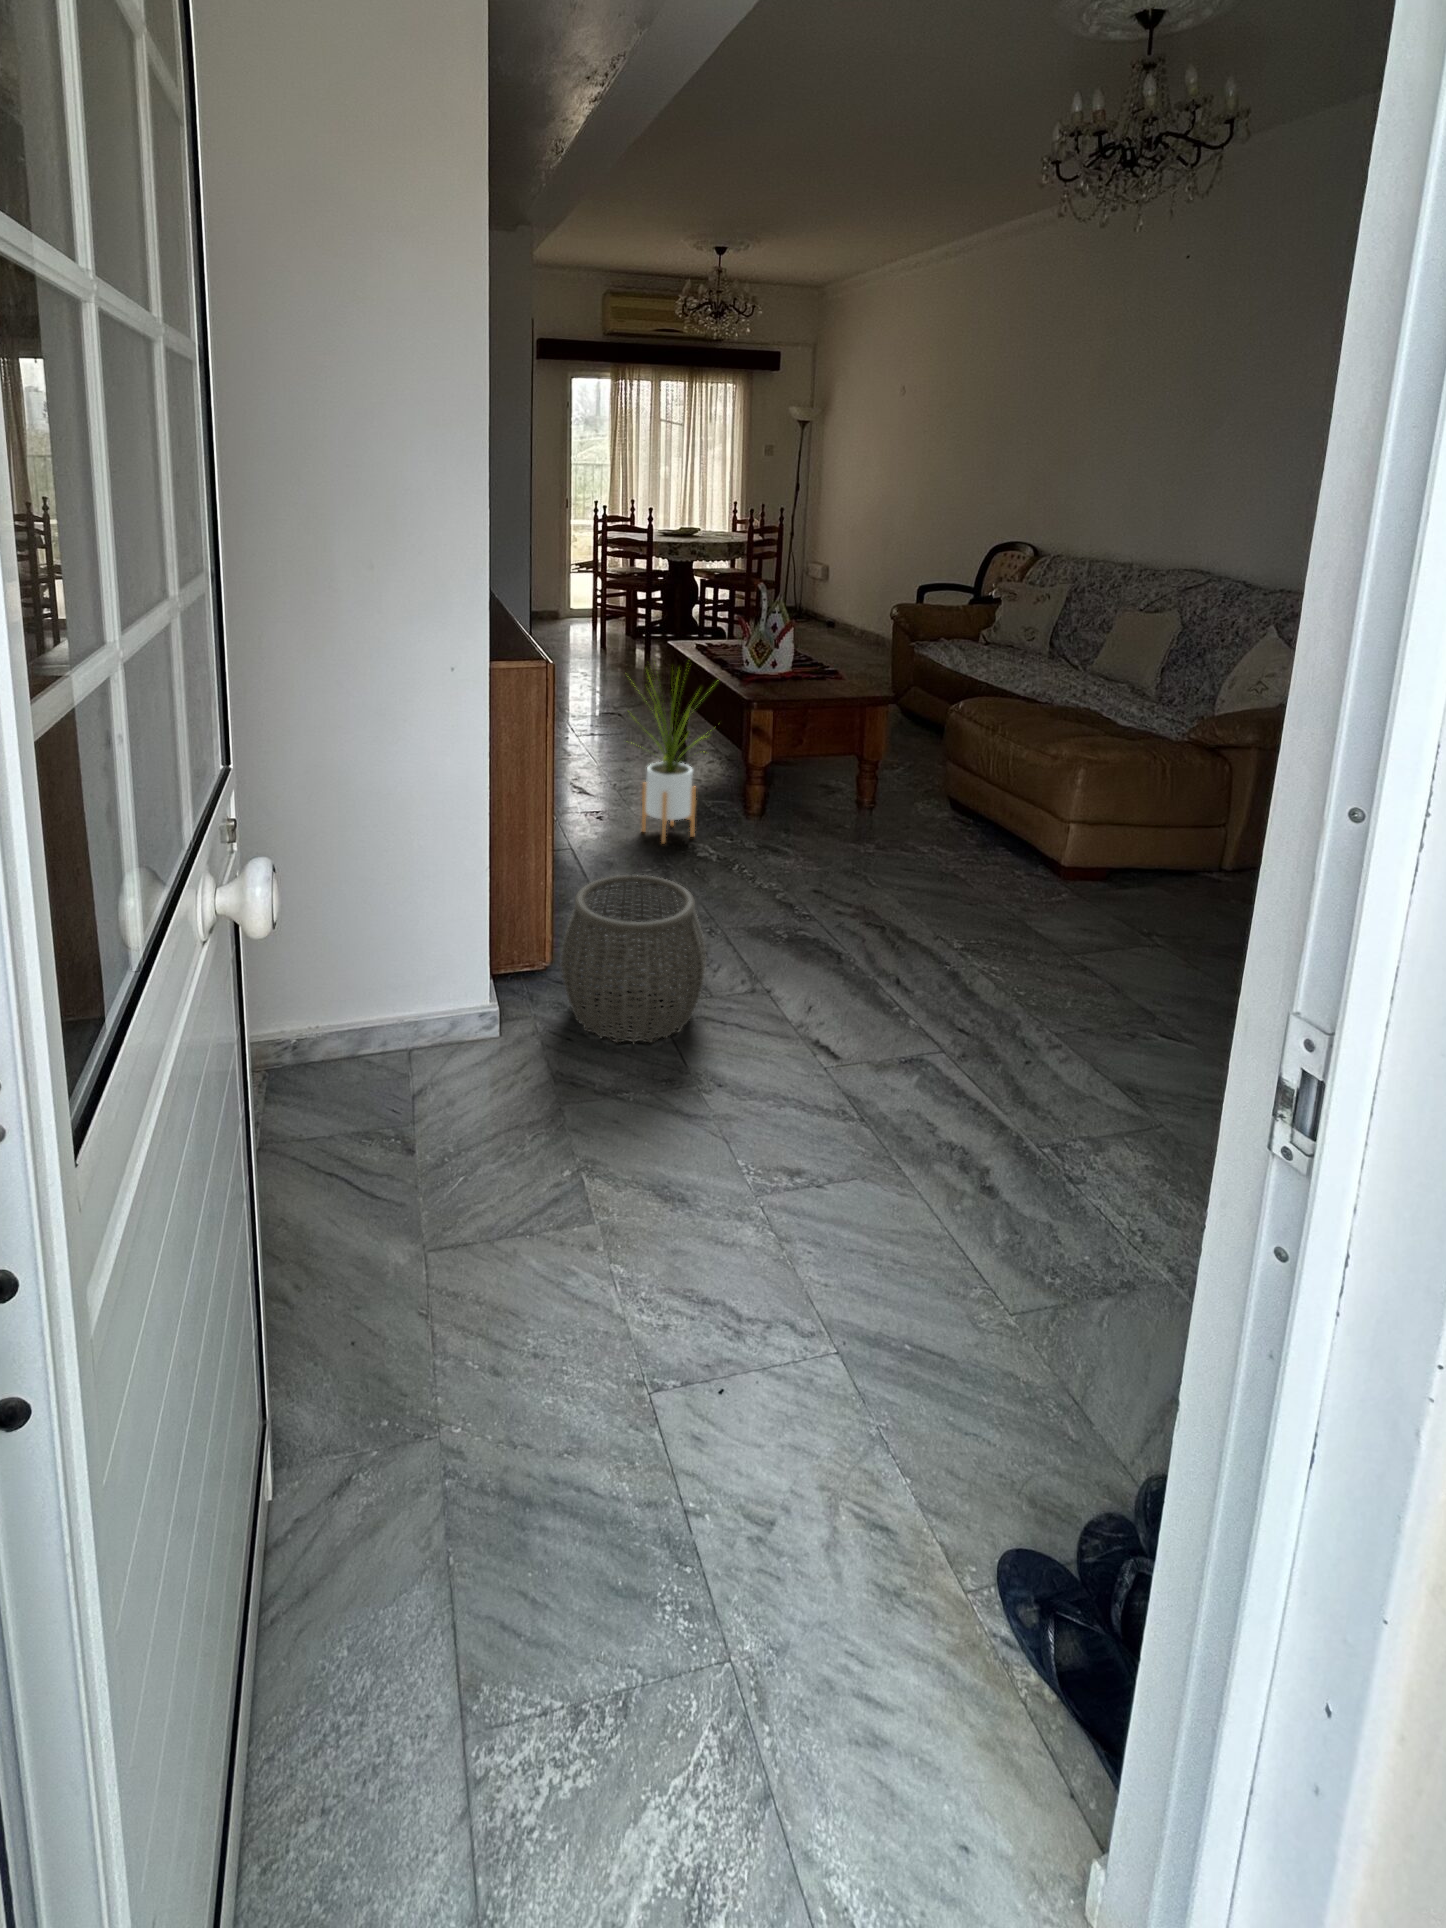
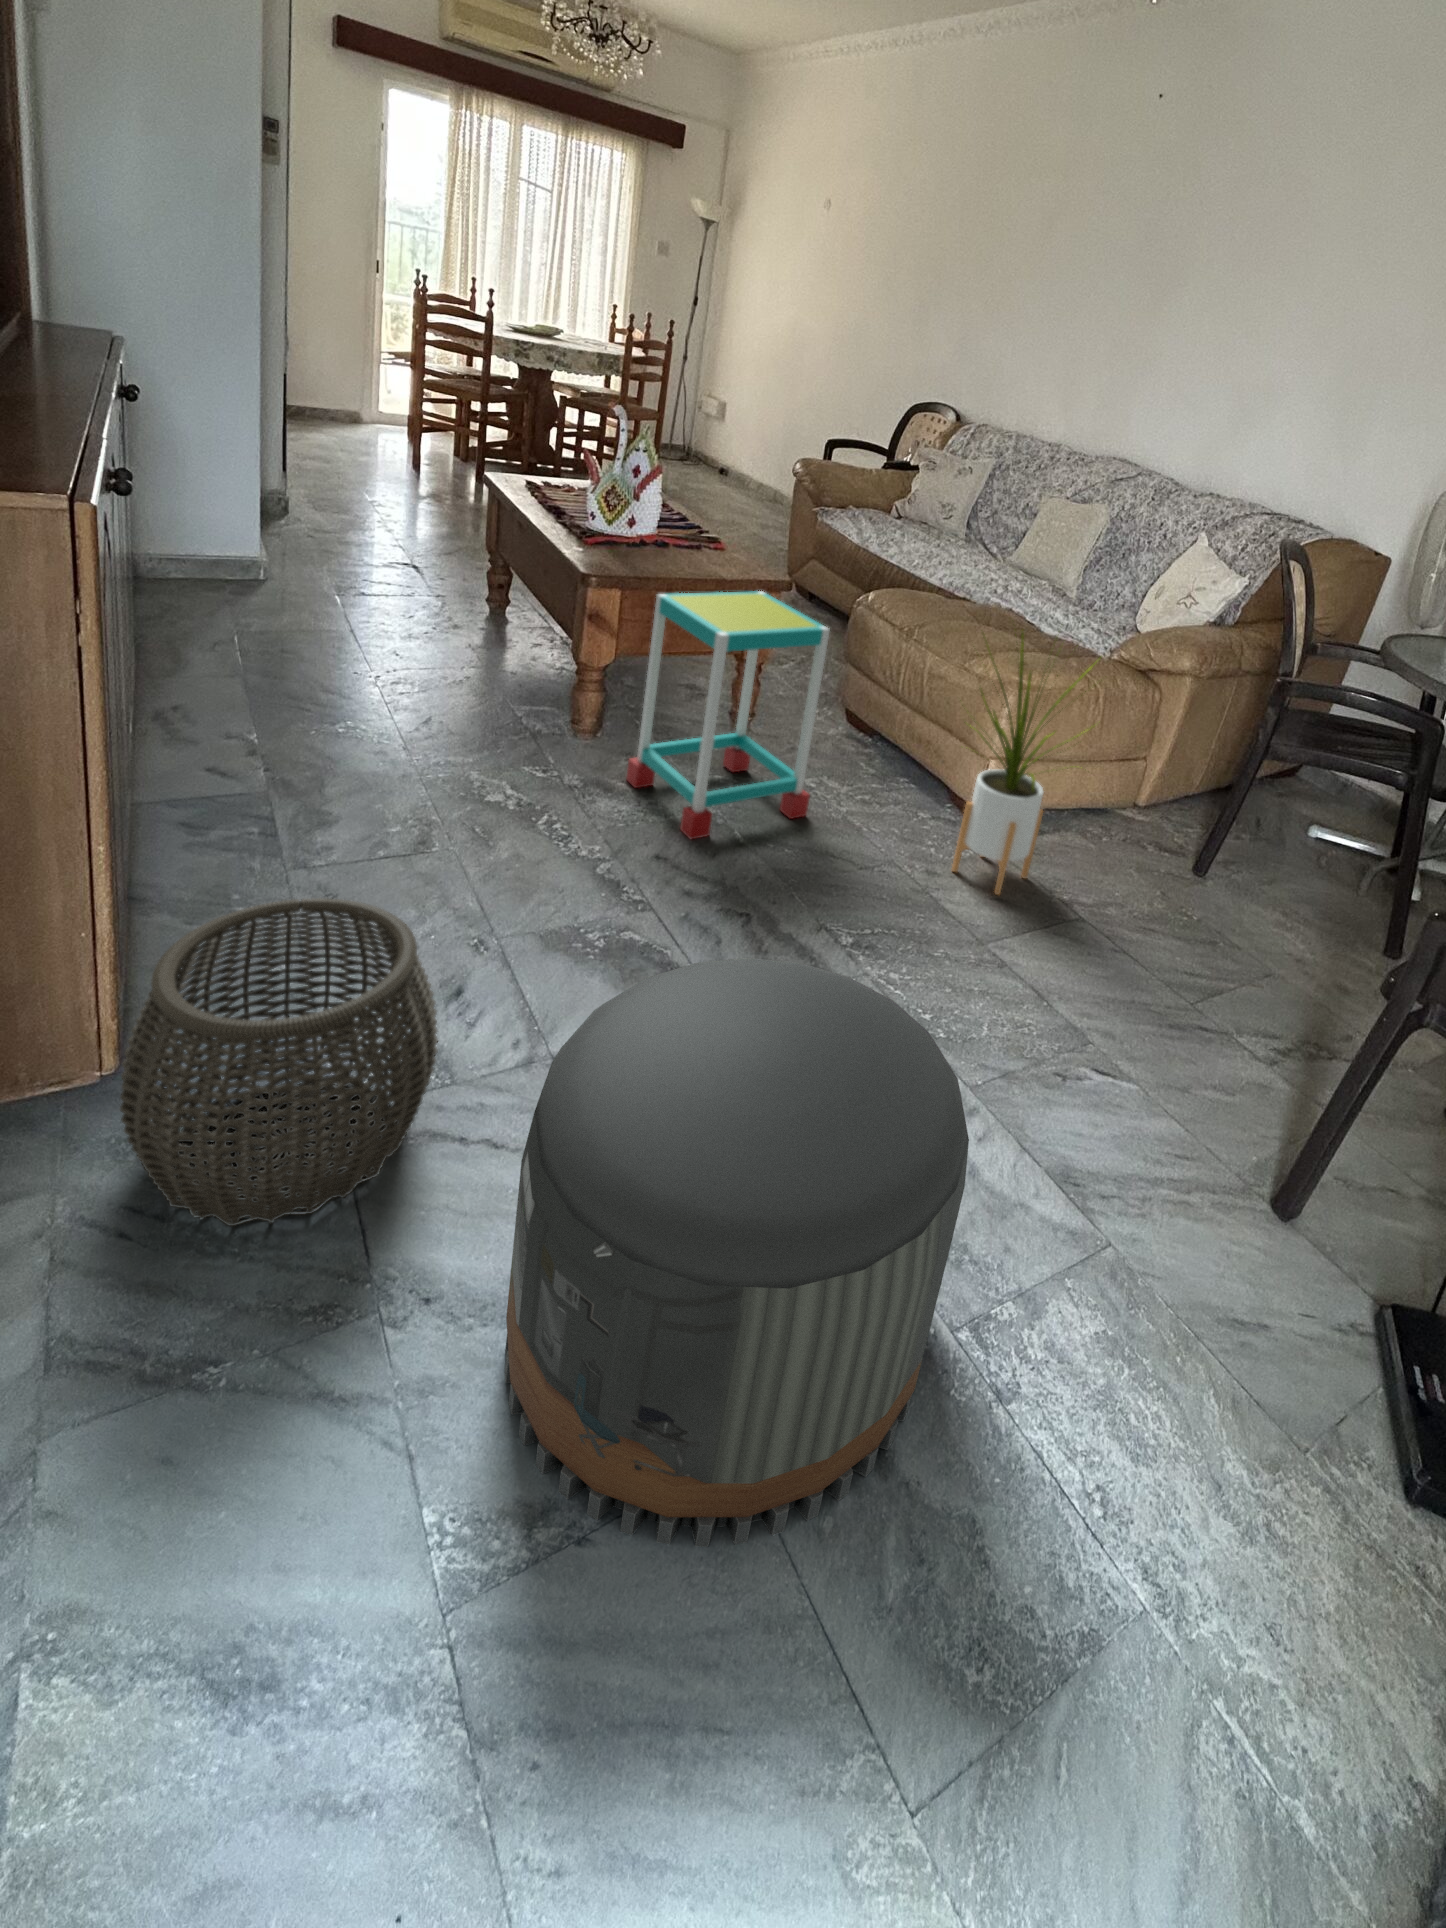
house plant: present [628,672,702,843] -> present [952,632,1099,895]
side table: none [786,702,927,881] -> present [627,591,830,839]
pouf: none [764,904,1033,1212] -> present [505,958,969,1547]

